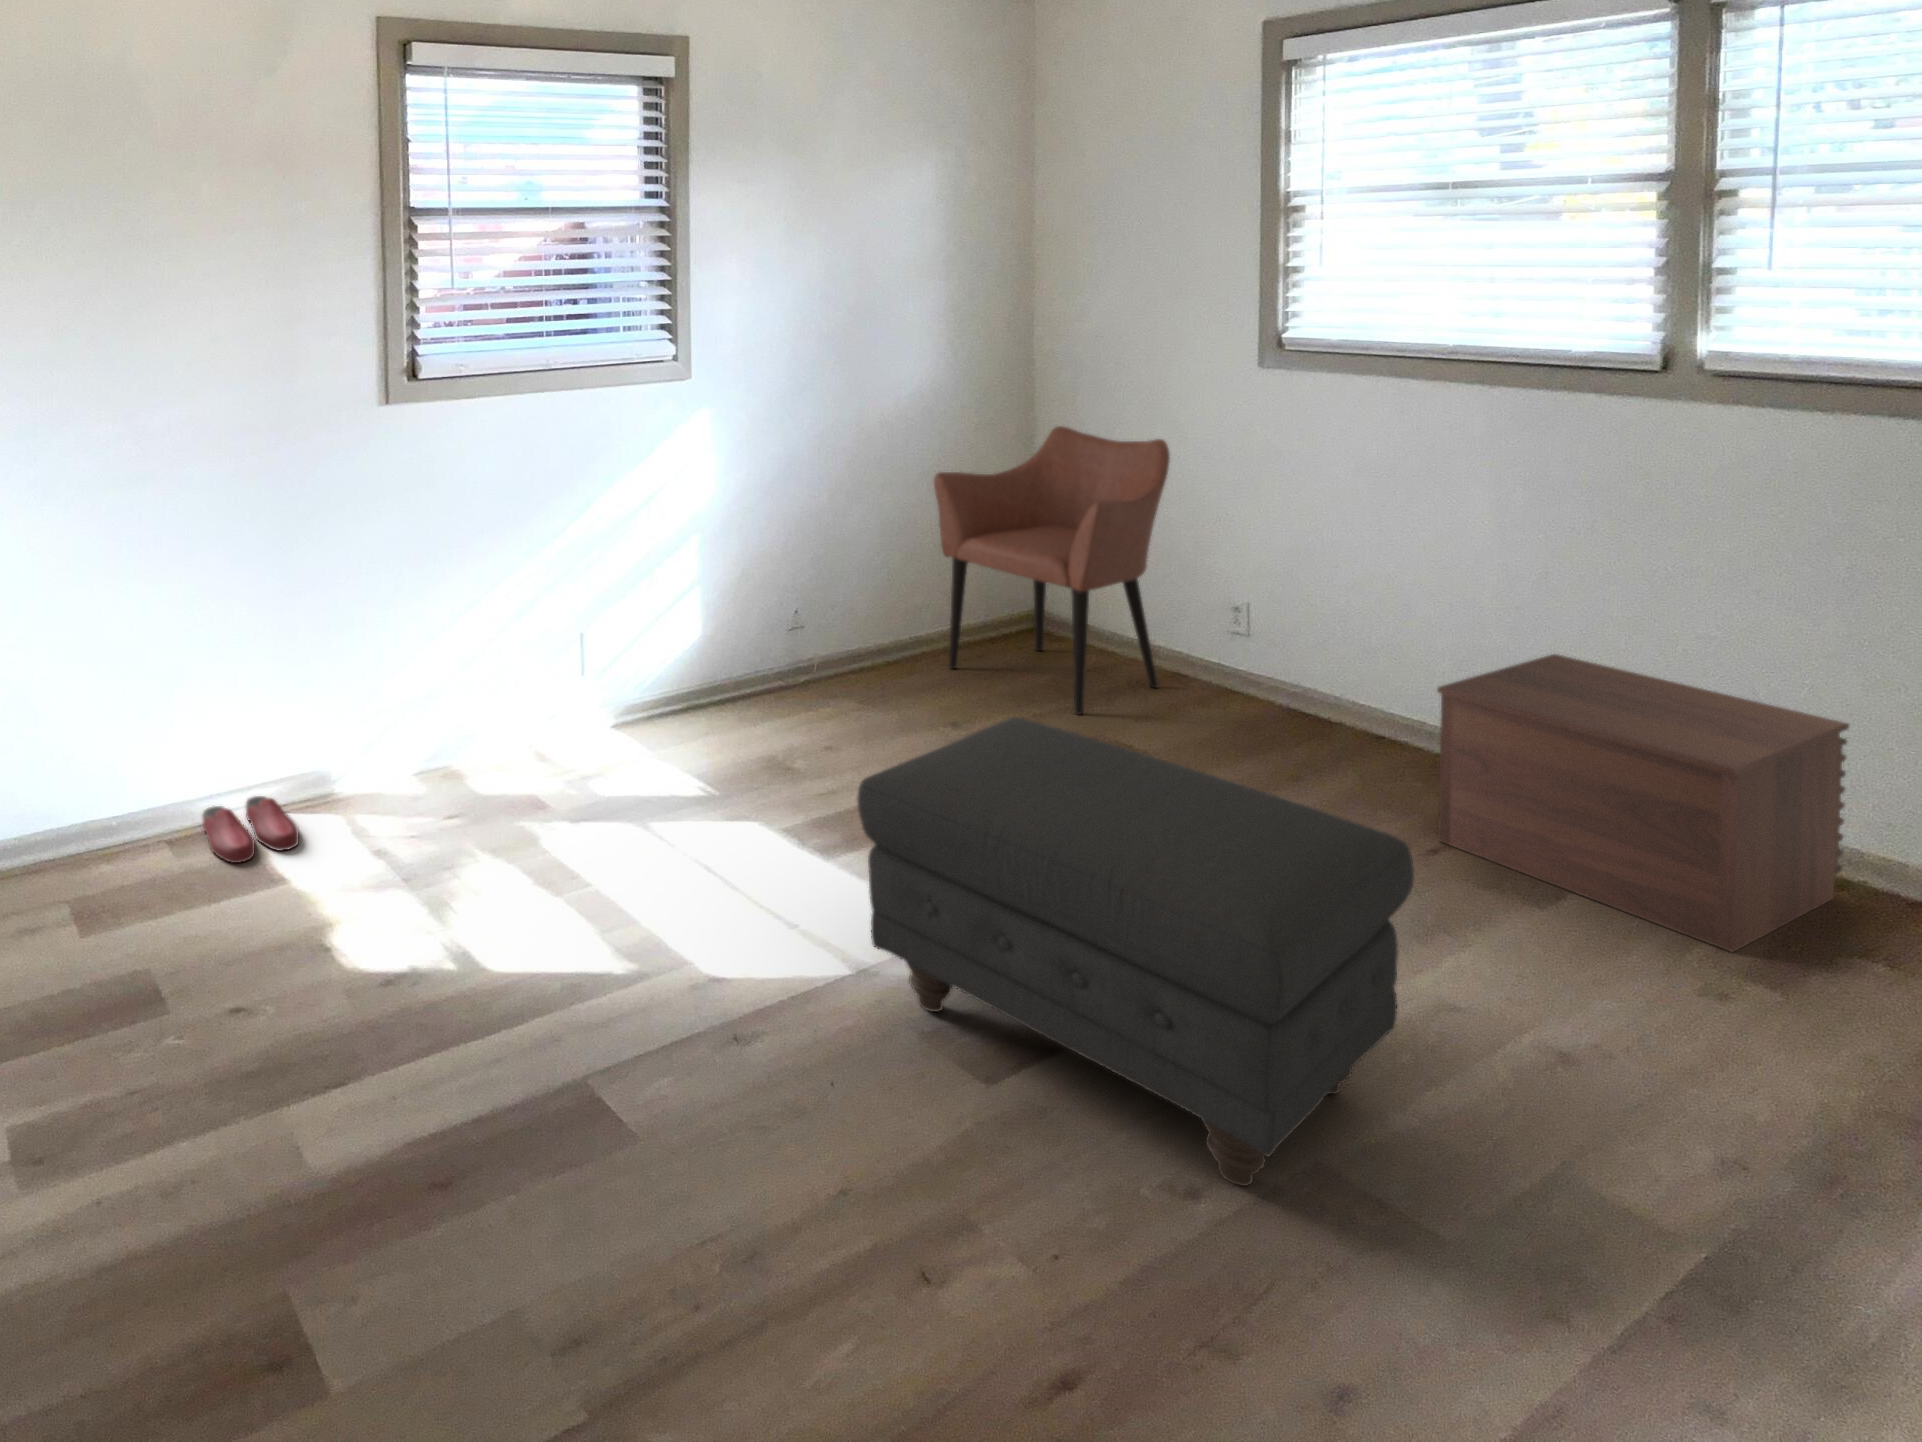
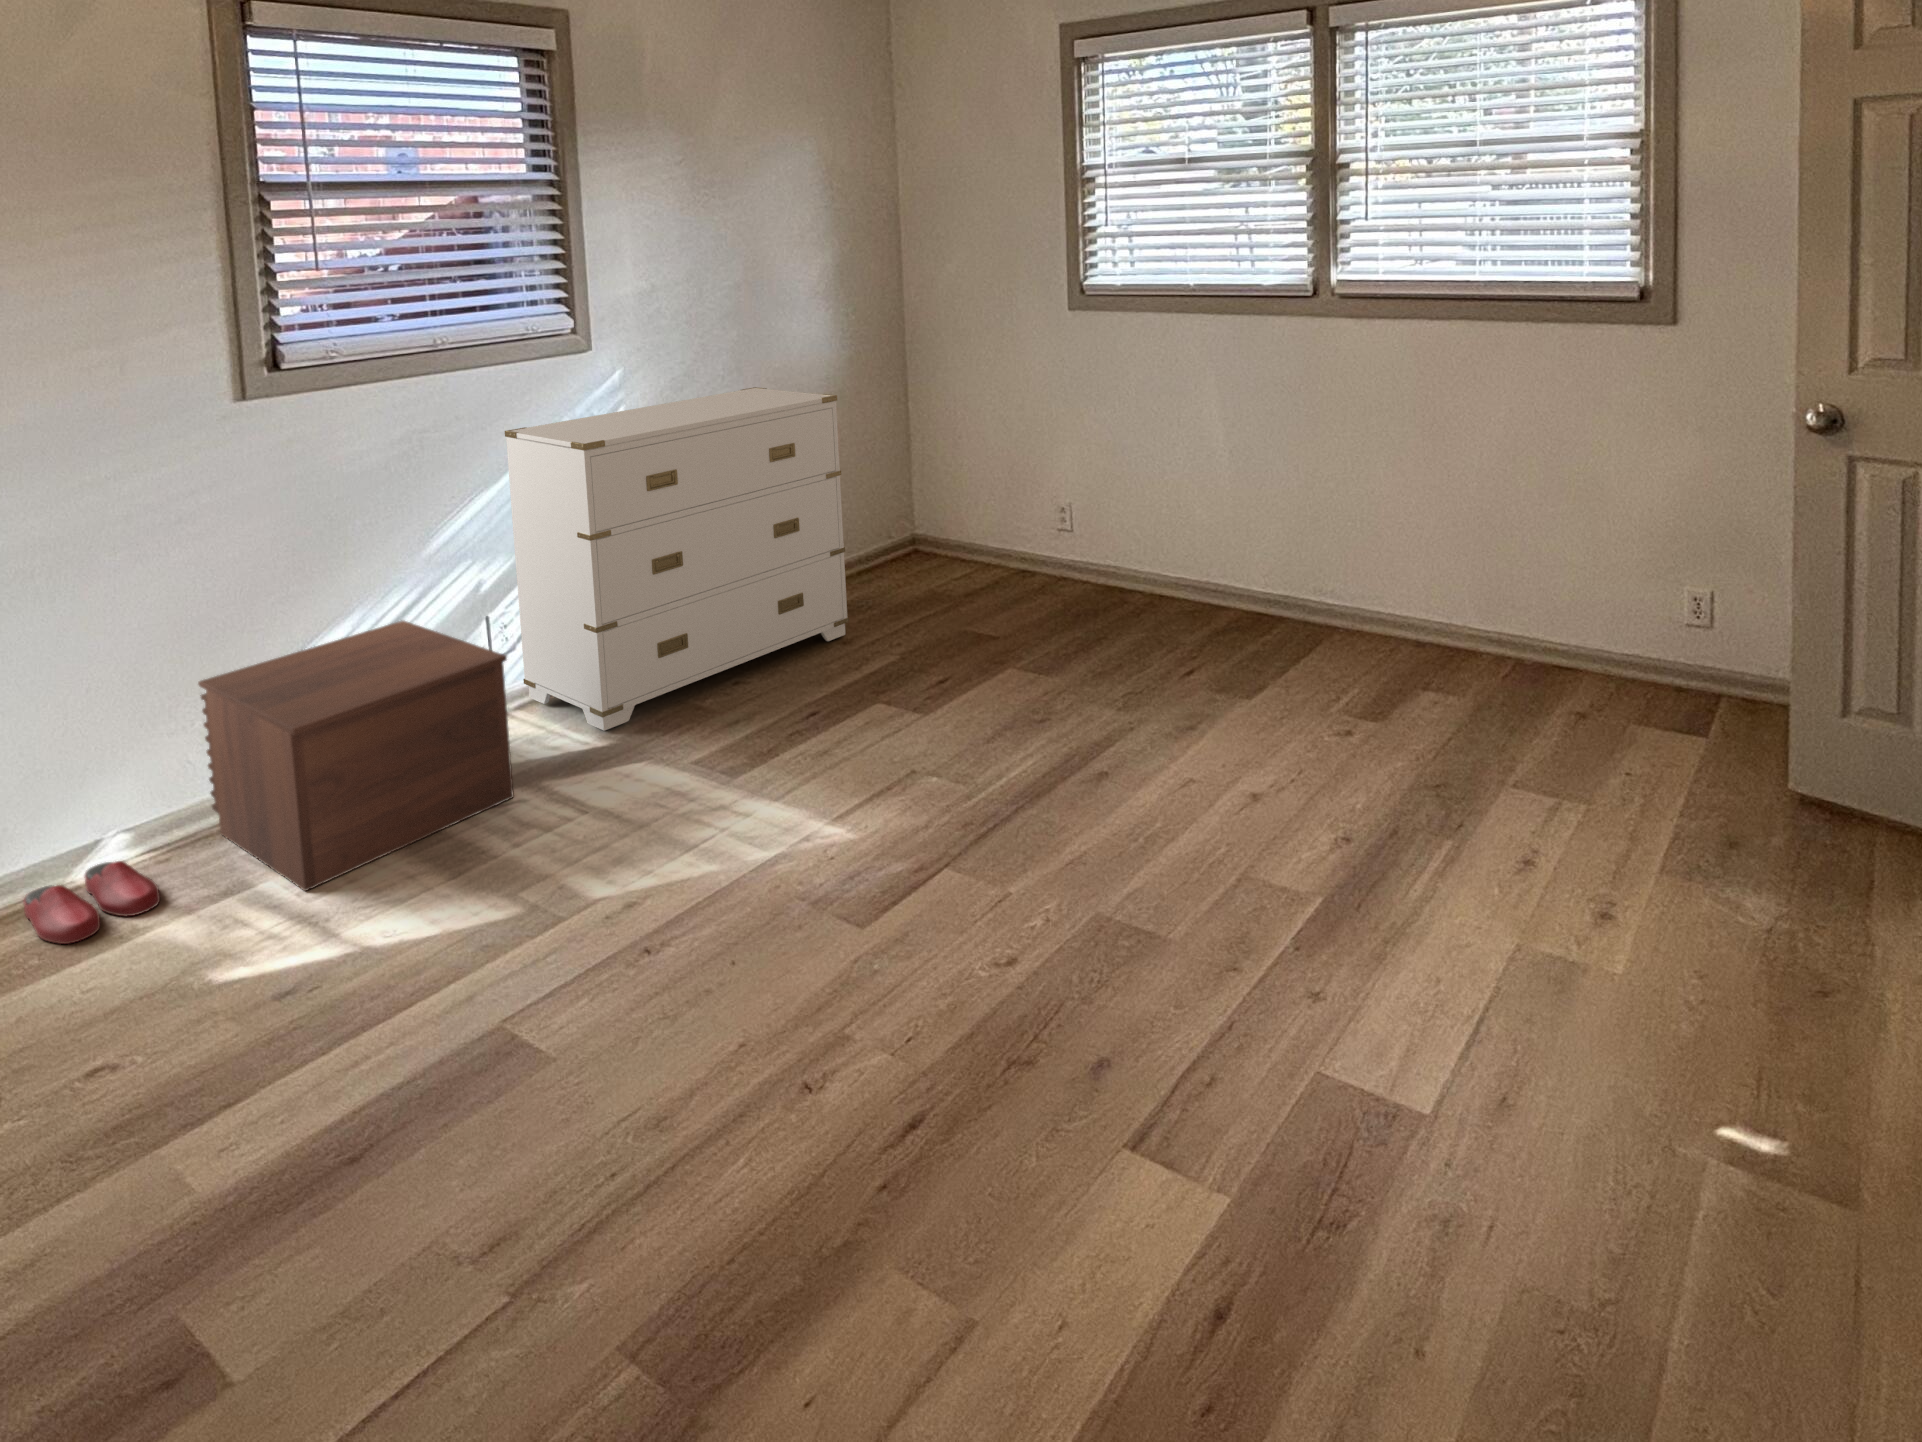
armchair: present [934,426,1170,715] -> none [829,371,1015,617]
dresser: none [603,428,950,767] -> present [505,387,849,731]
nightstand: present [1437,654,1849,952] -> present [198,621,514,891]
ottoman: present [857,717,1414,1186] -> none [753,621,1159,950]

